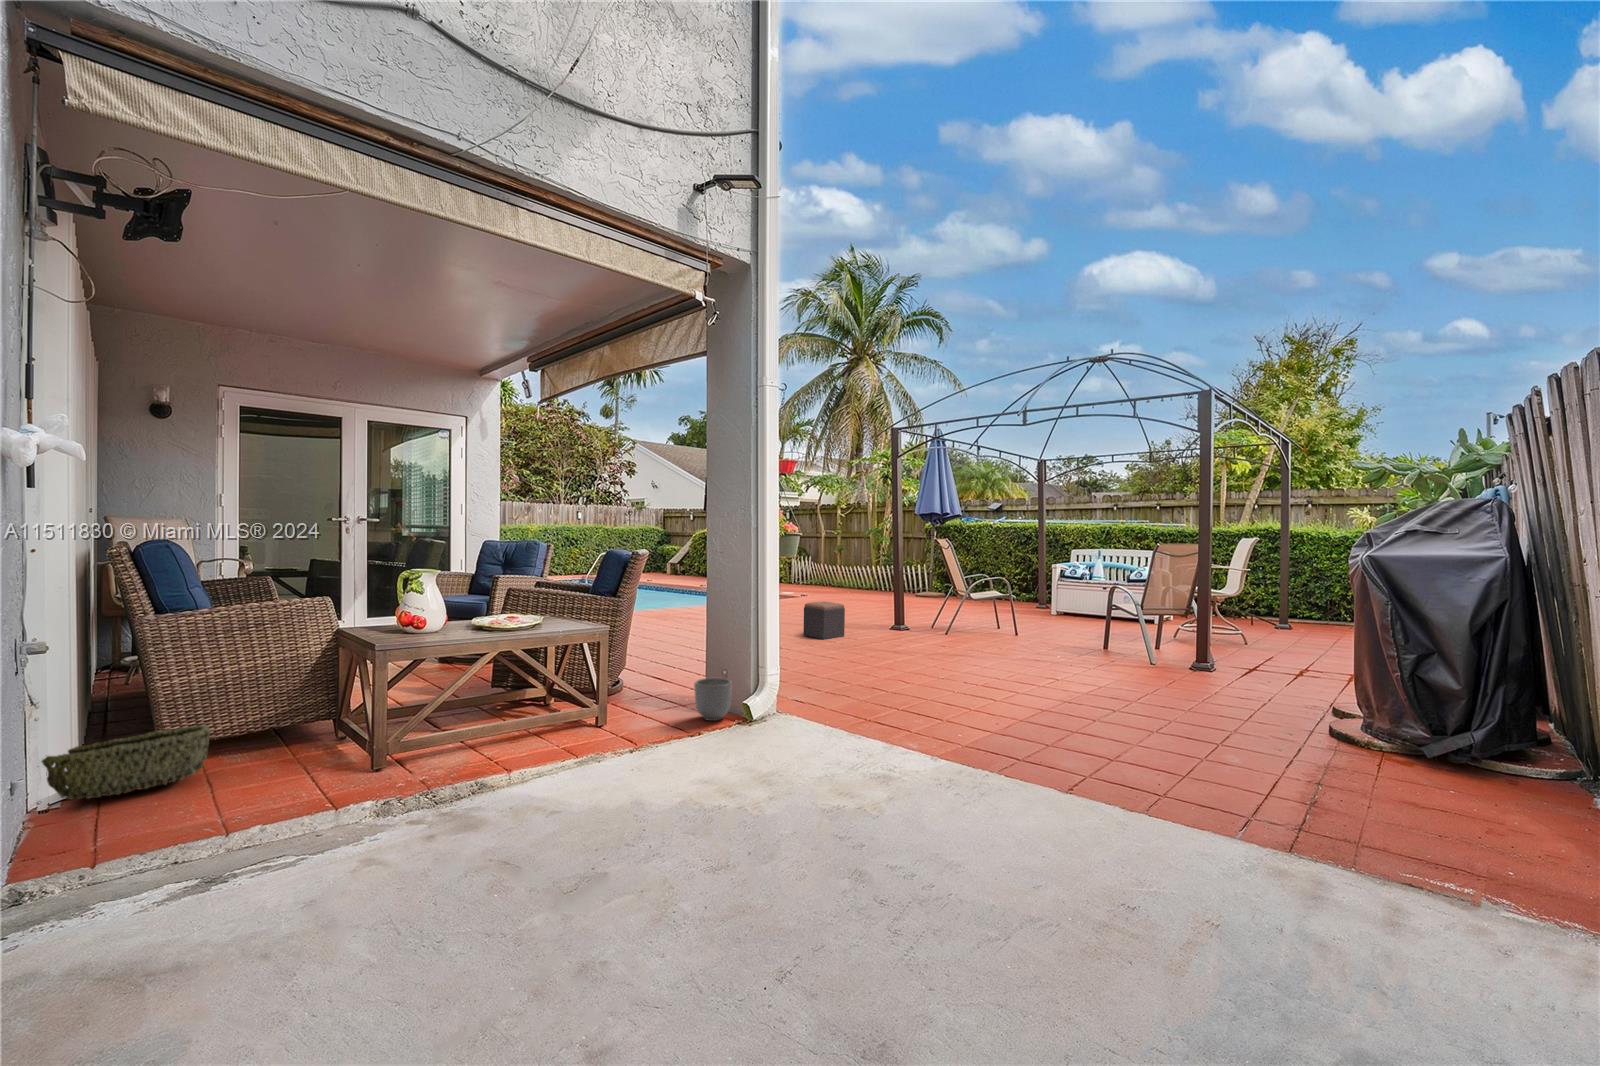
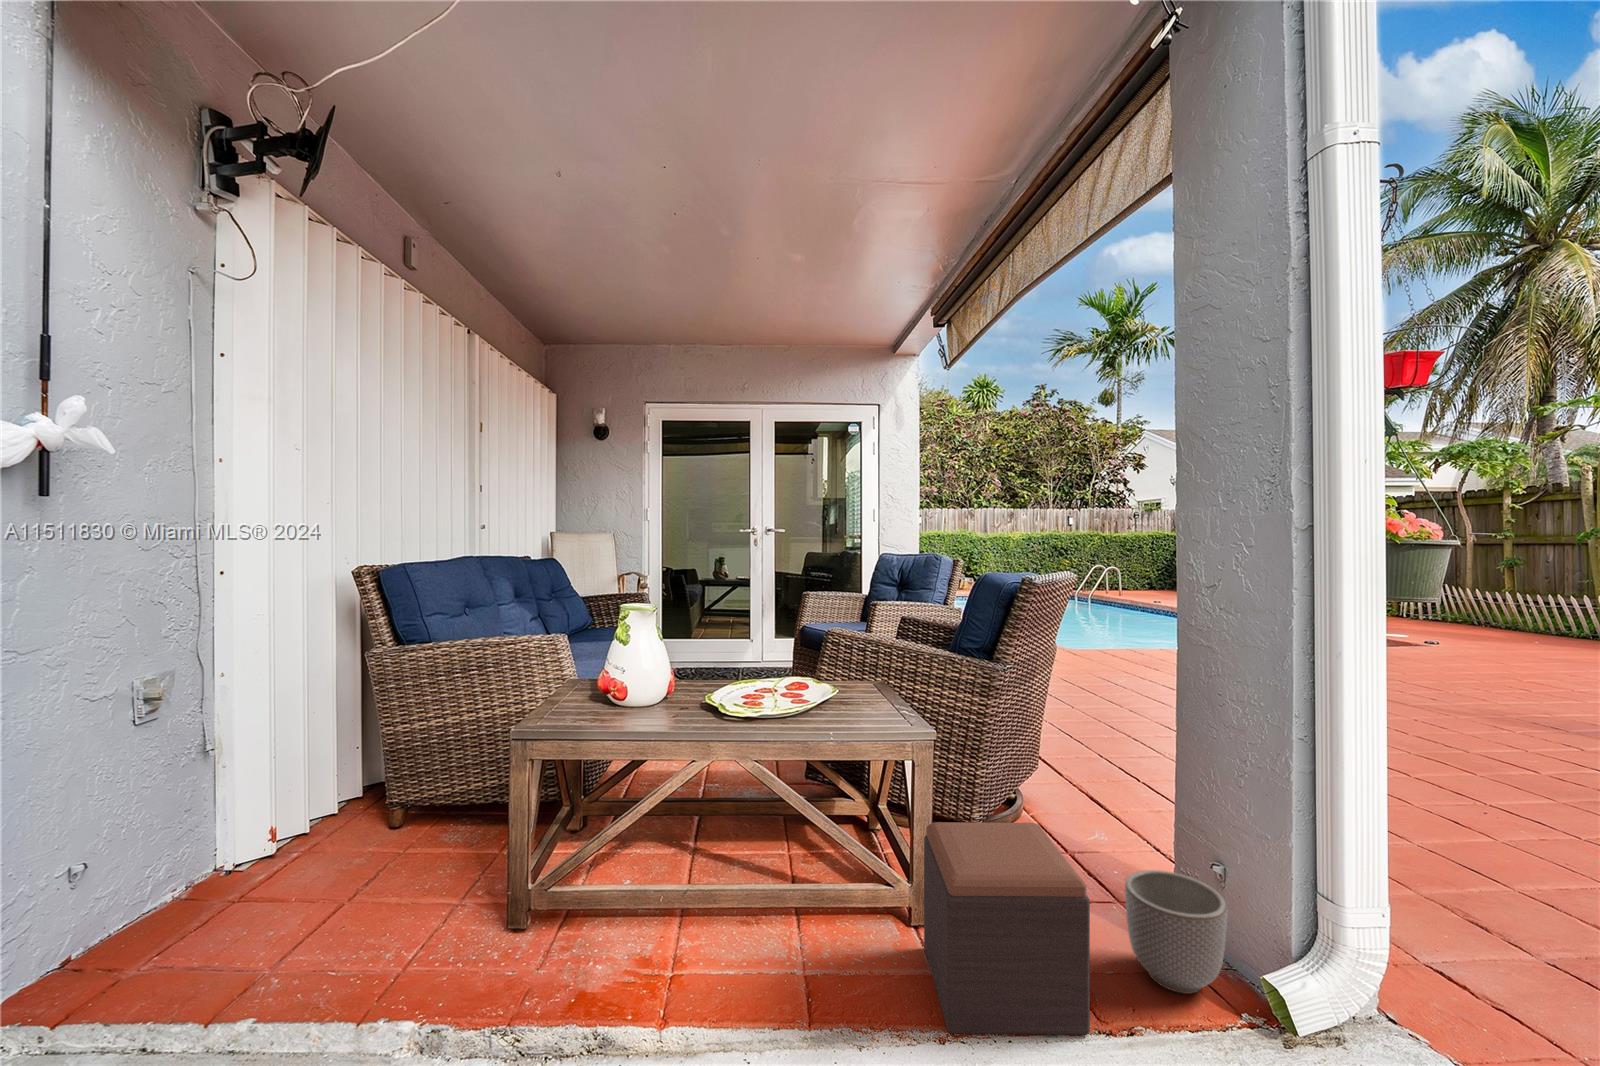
footstool: present [803,602,845,639] -> present [924,822,1090,1035]
woven basket: present [42,725,211,799] -> none [267,780,447,860]

